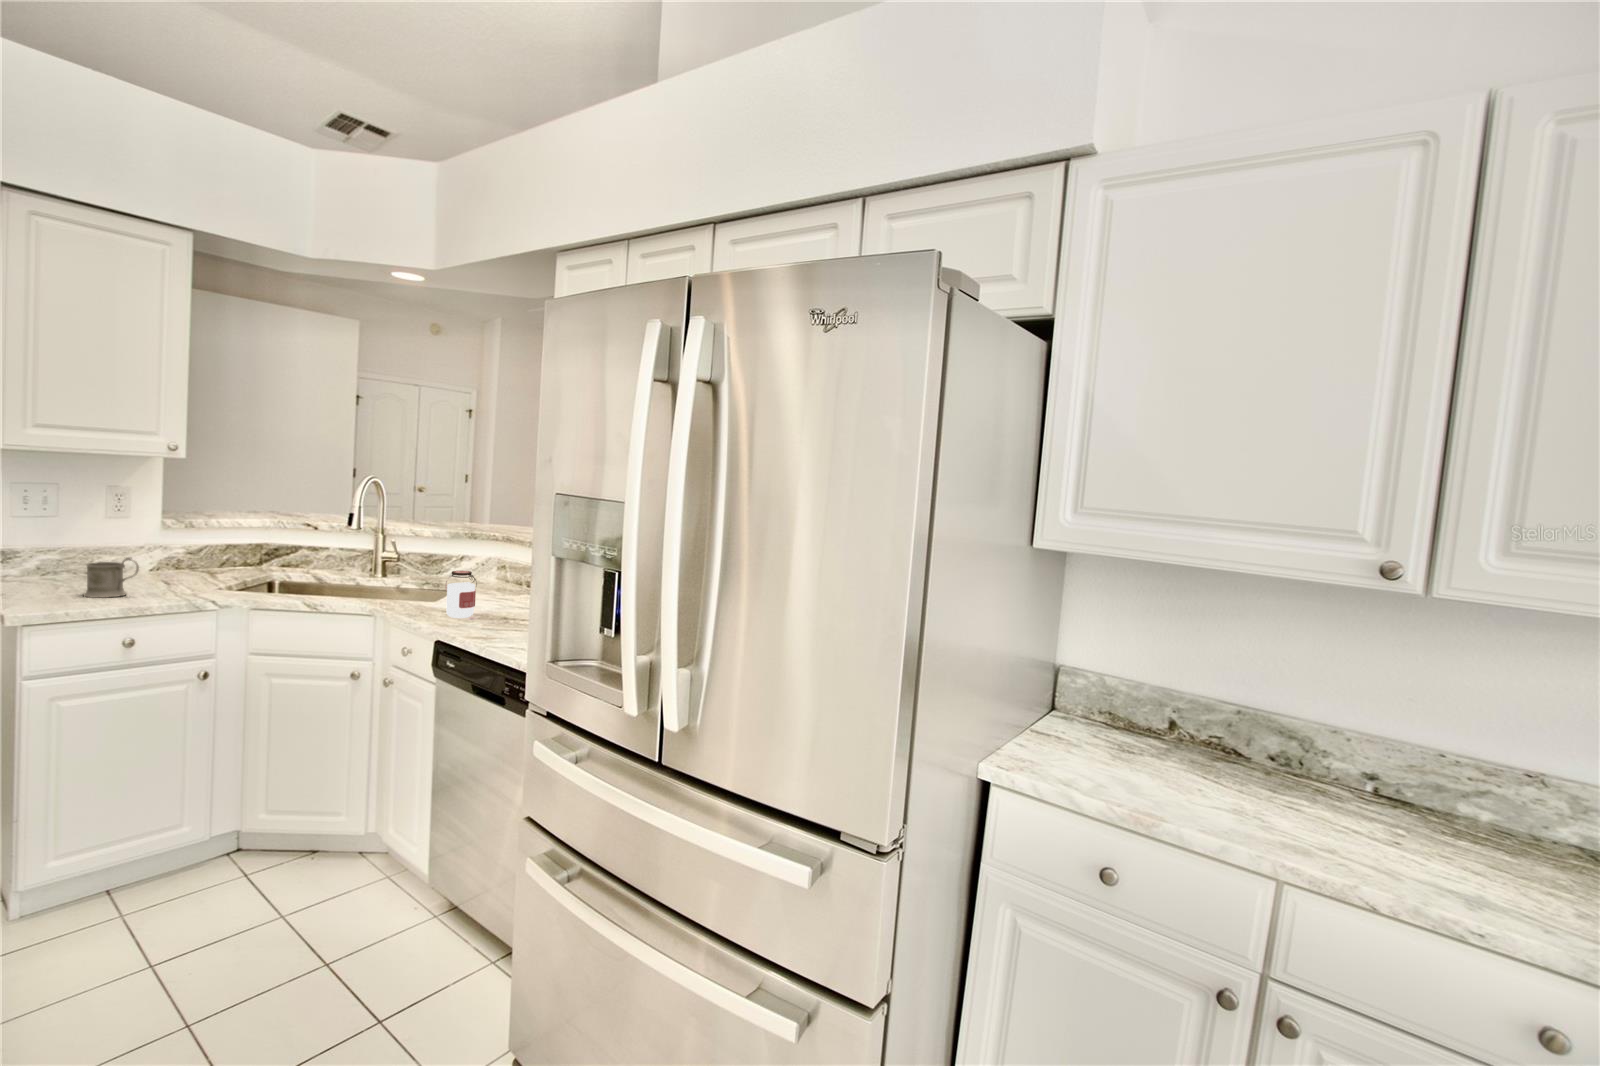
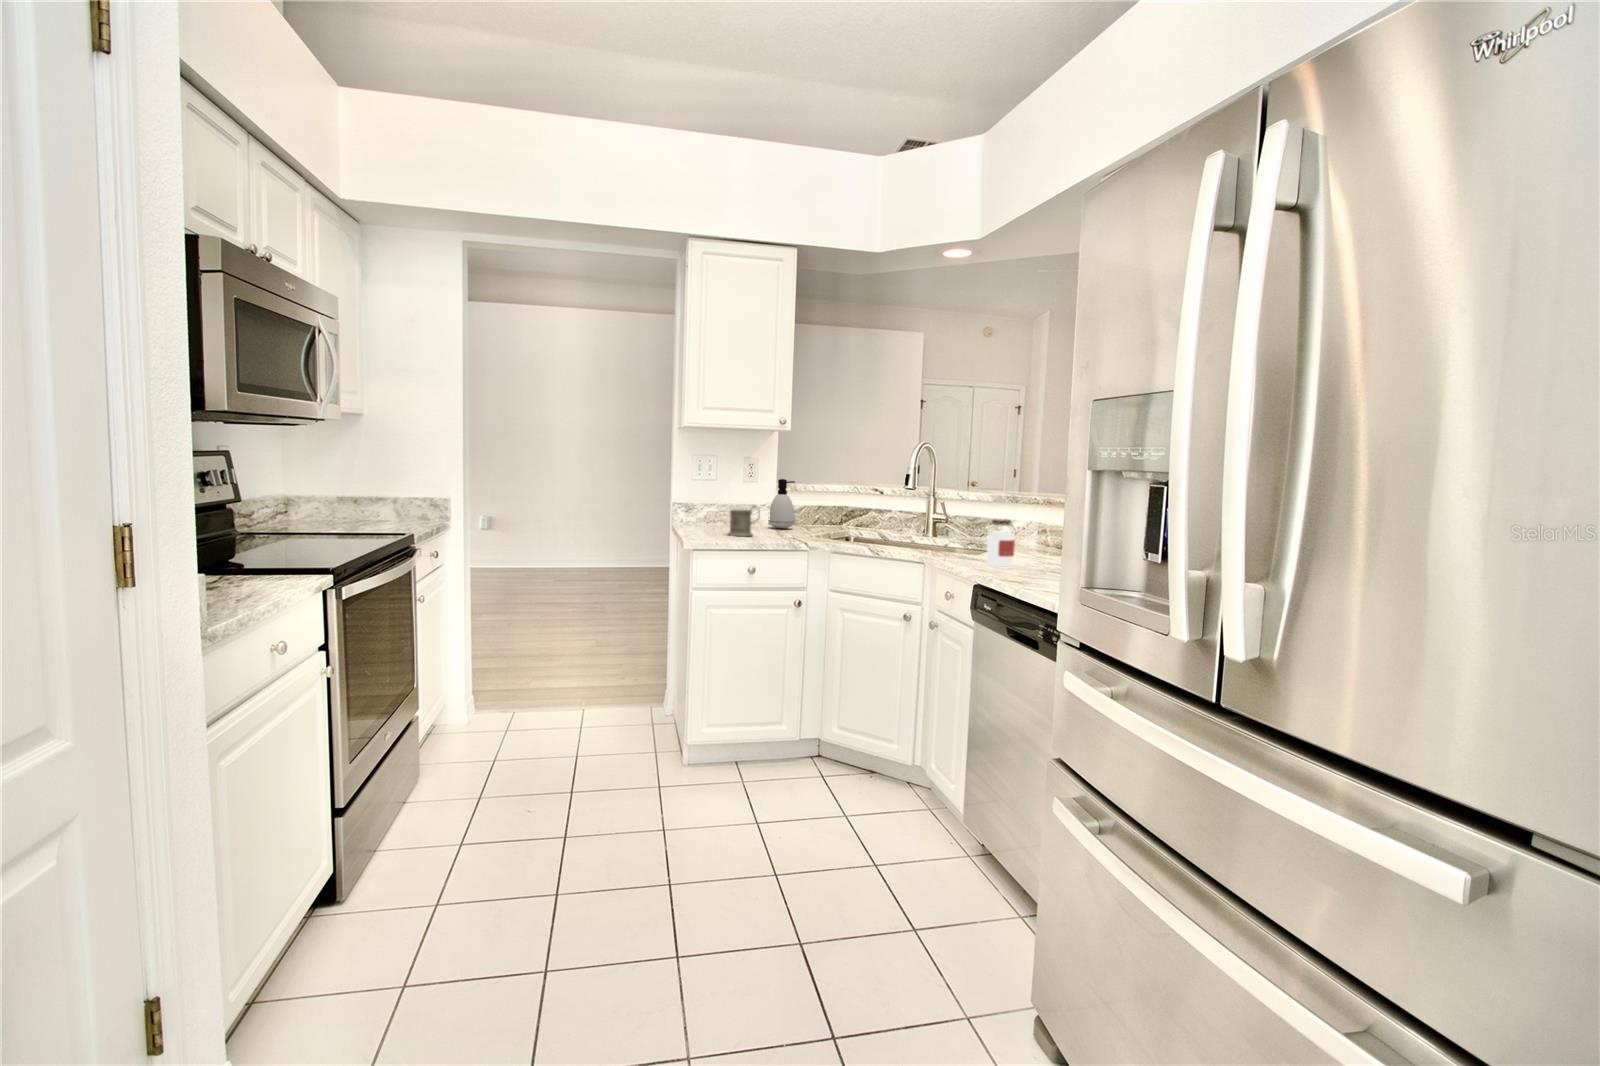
soap dispenser: none [151,517,193,577] -> present [768,479,795,529]

